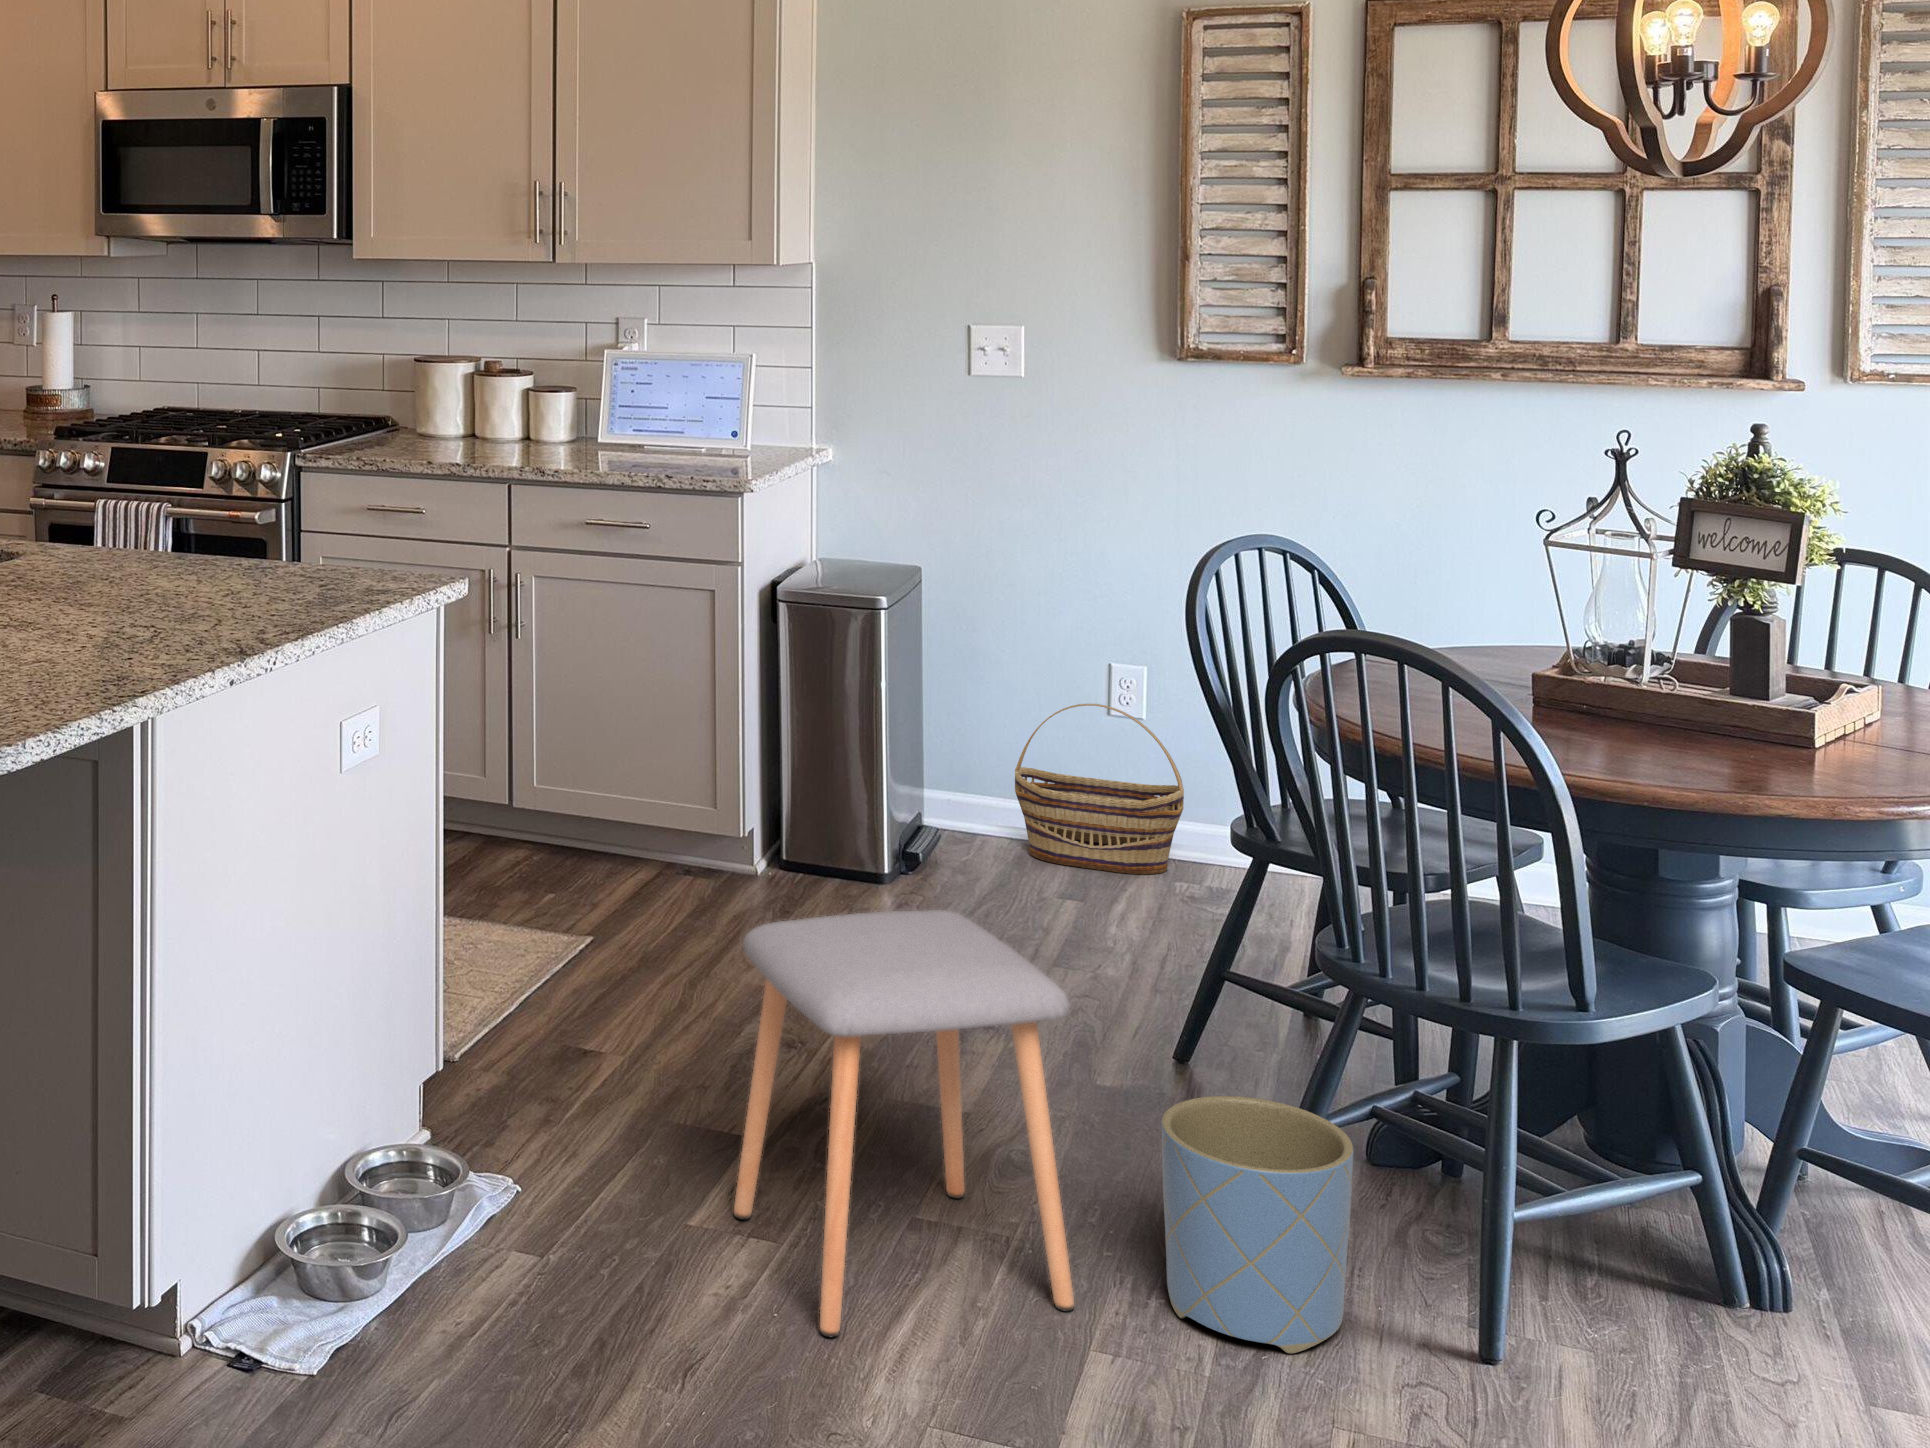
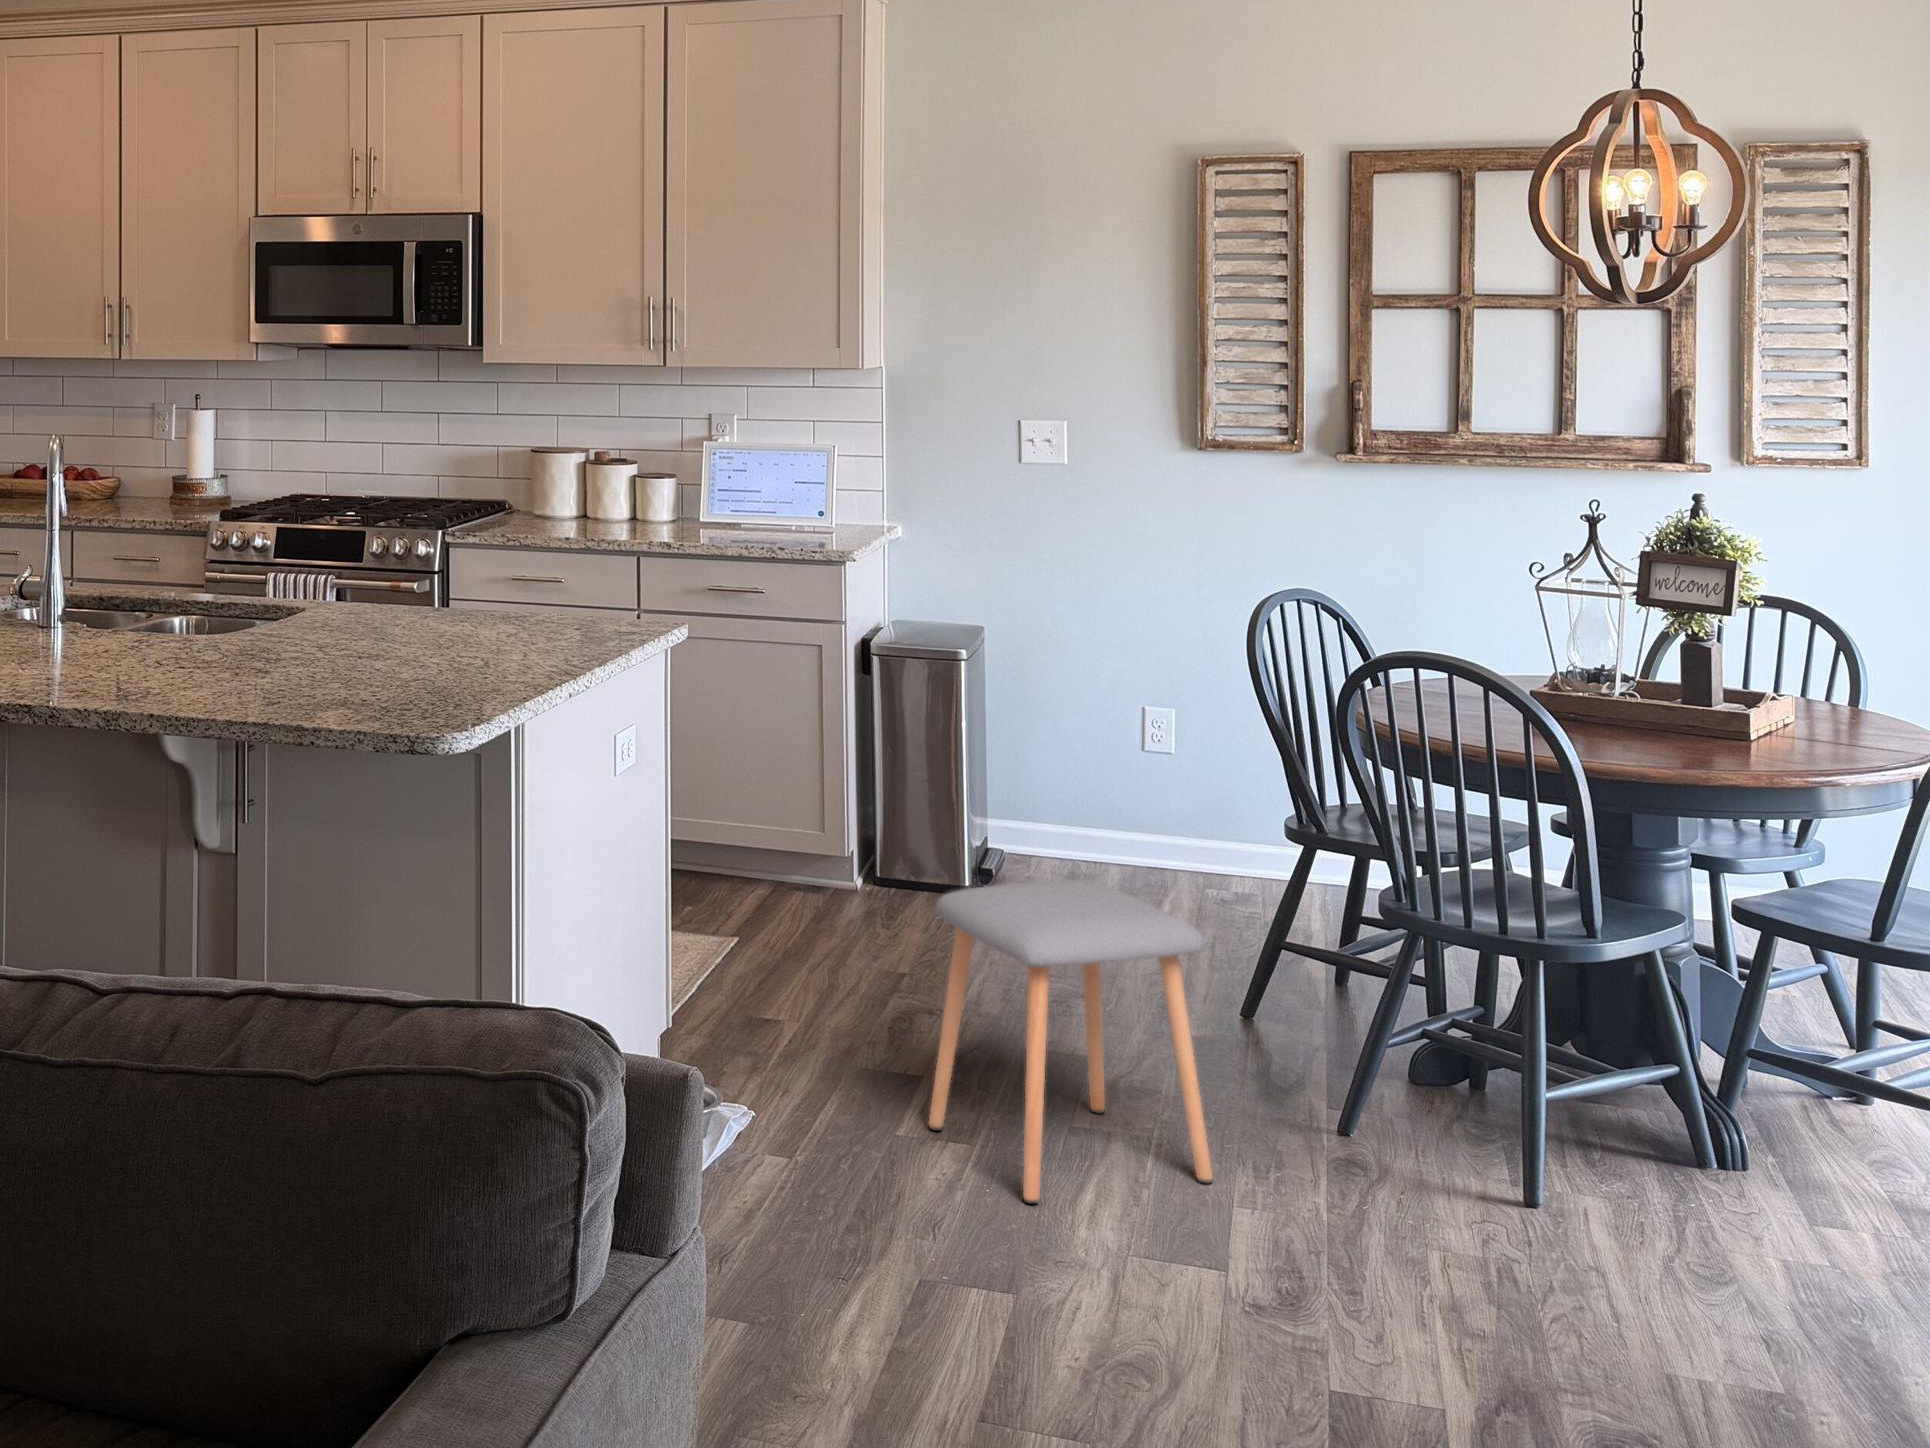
basket: present [1015,704,1184,874] -> none [1065,741,1211,885]
planter: present [1161,1096,1353,1353] -> none [1275,1017,1425,1206]

